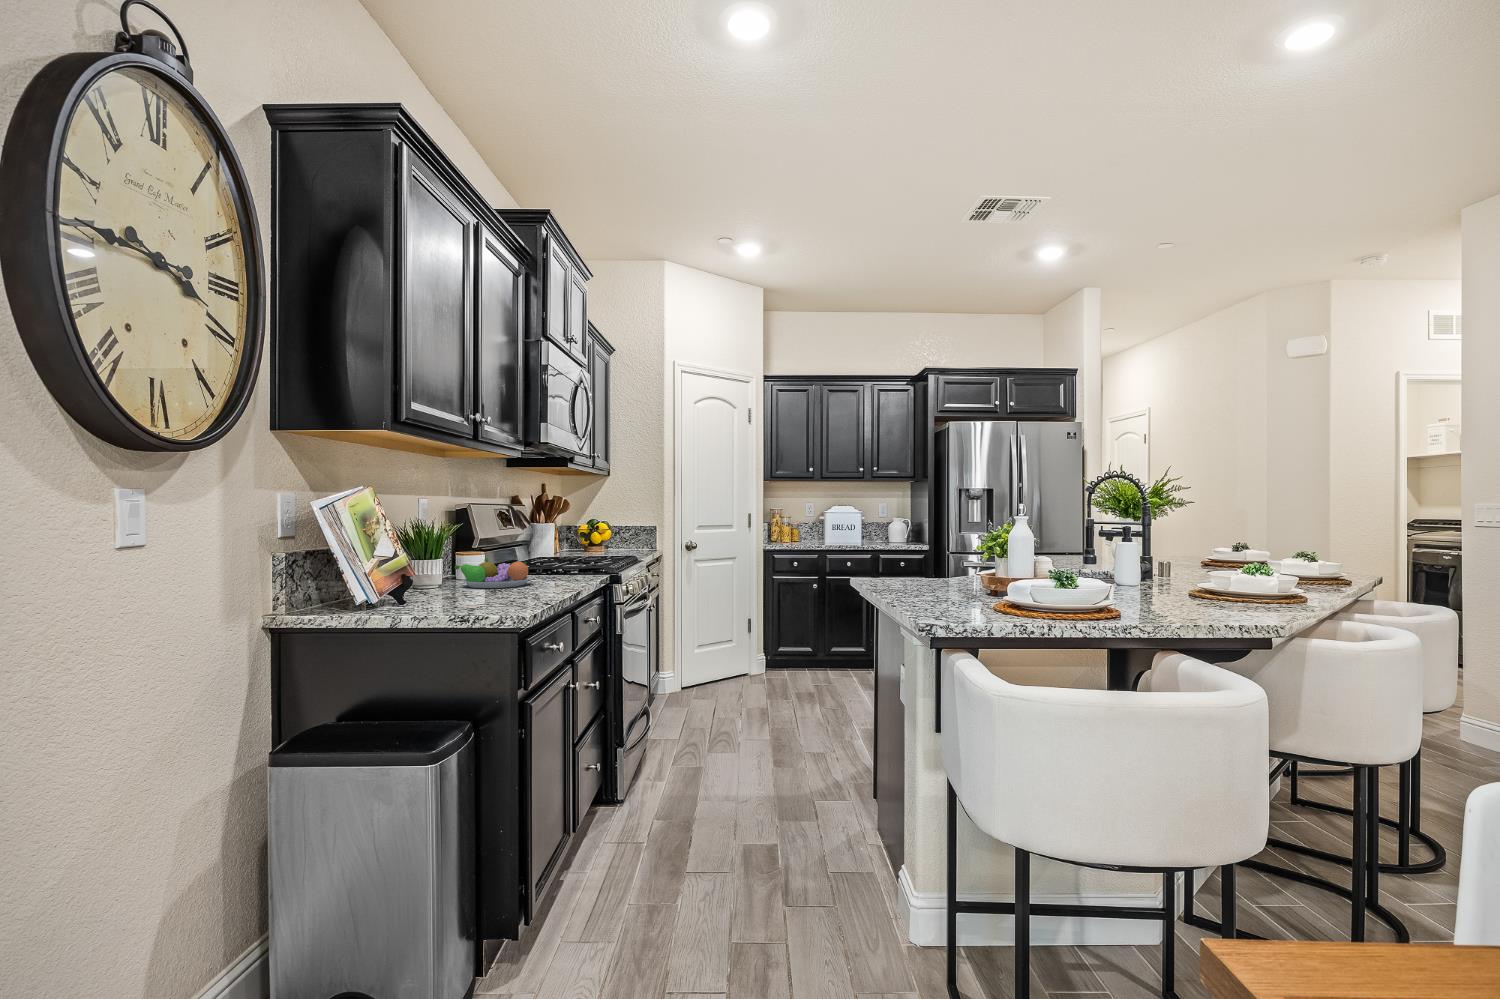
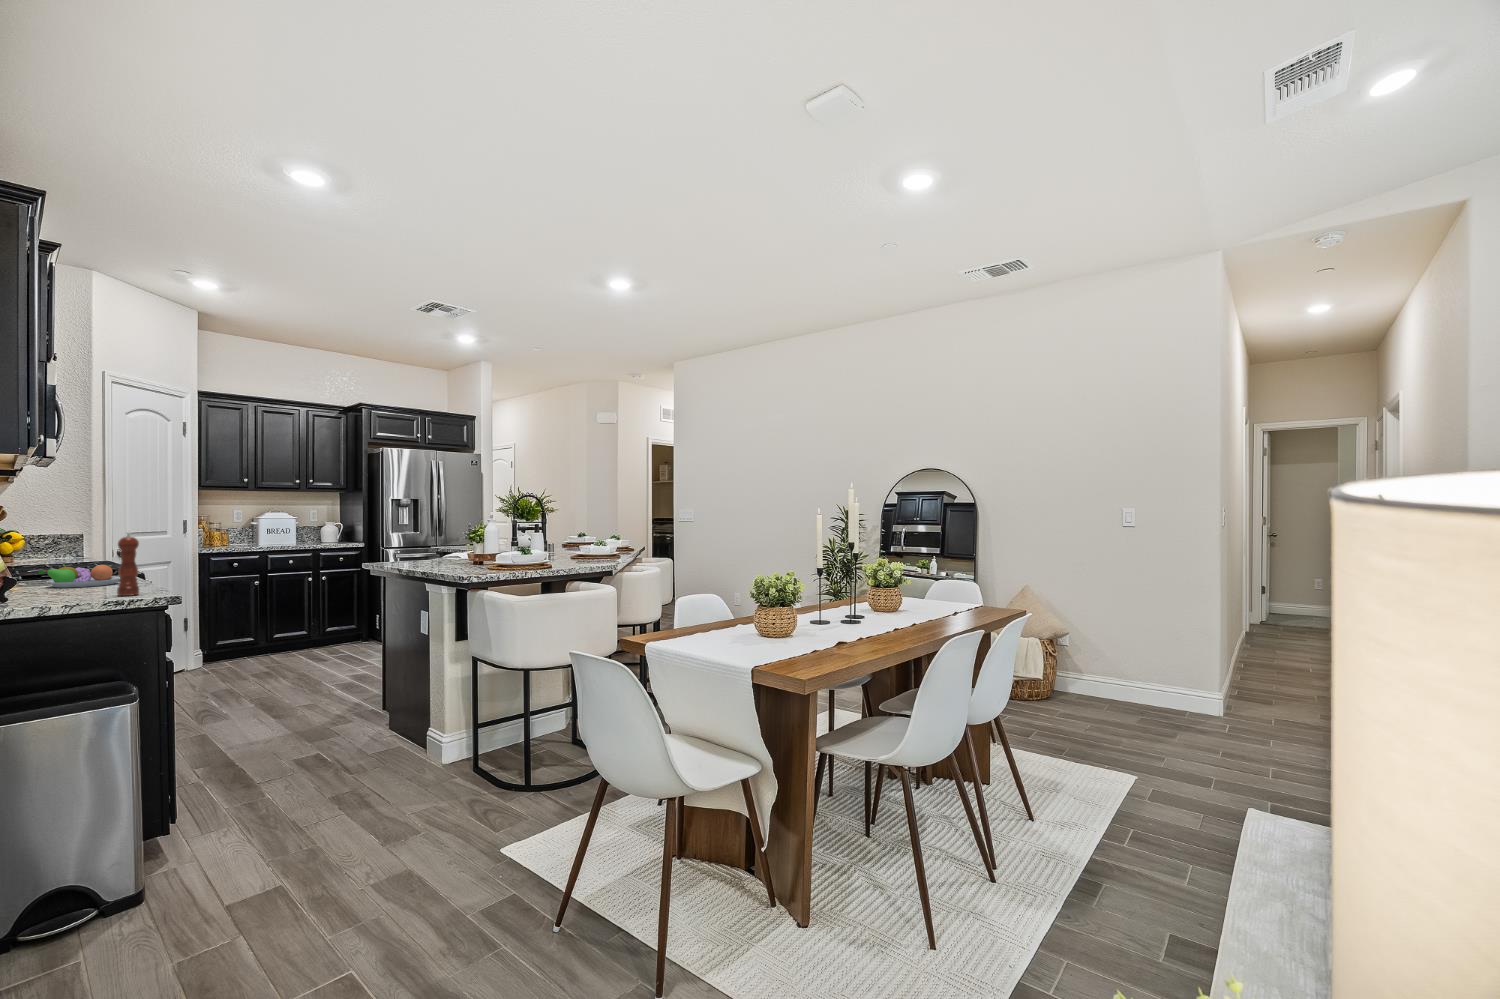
pepper mill: none [423,523,448,612] -> present [117,532,139,596]

